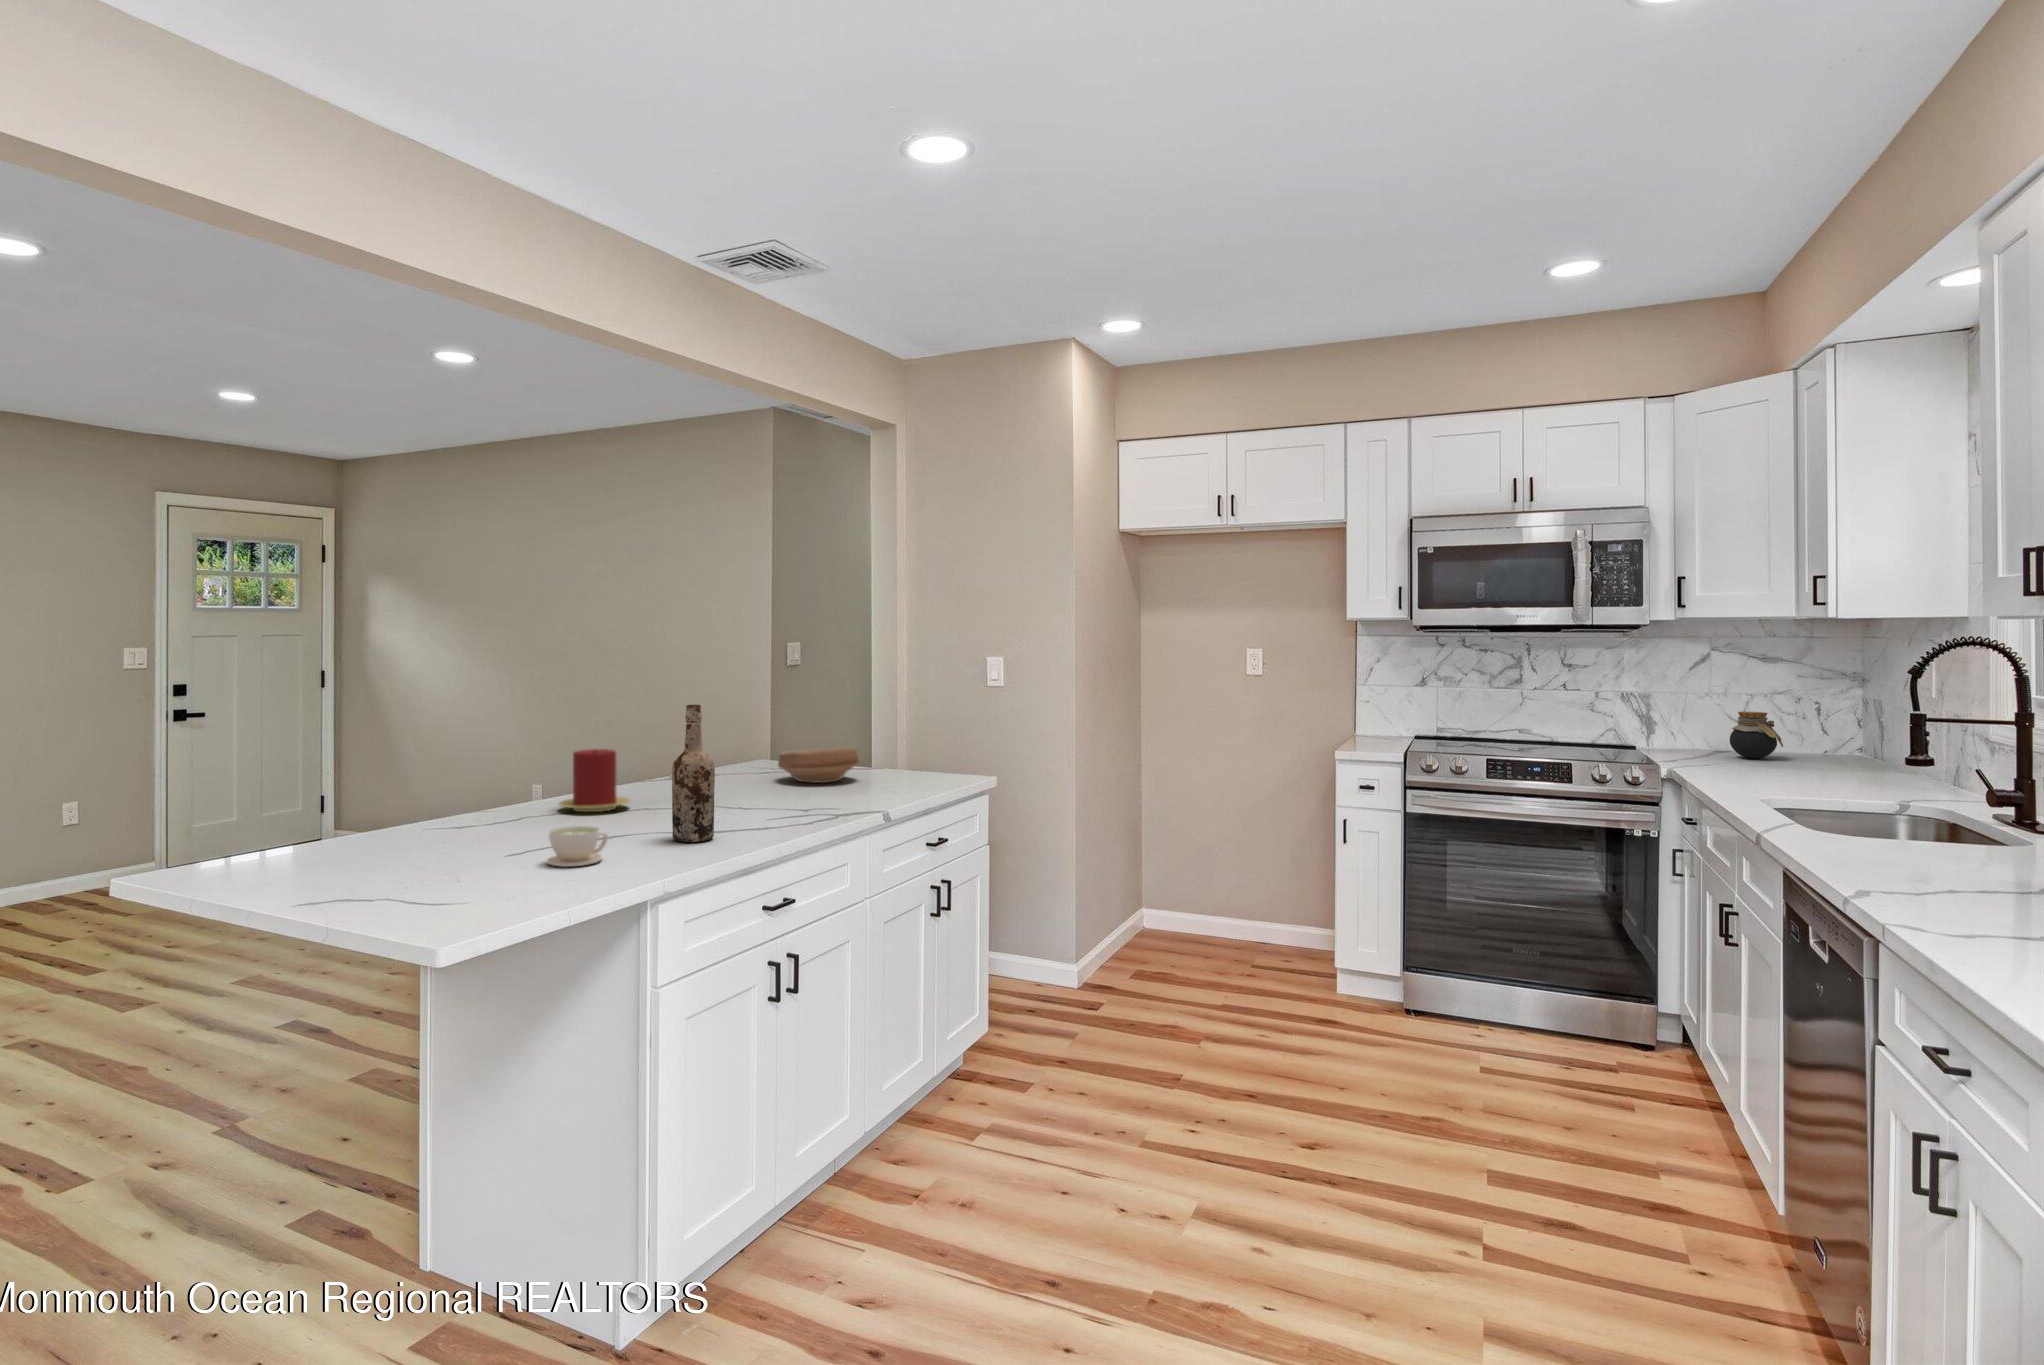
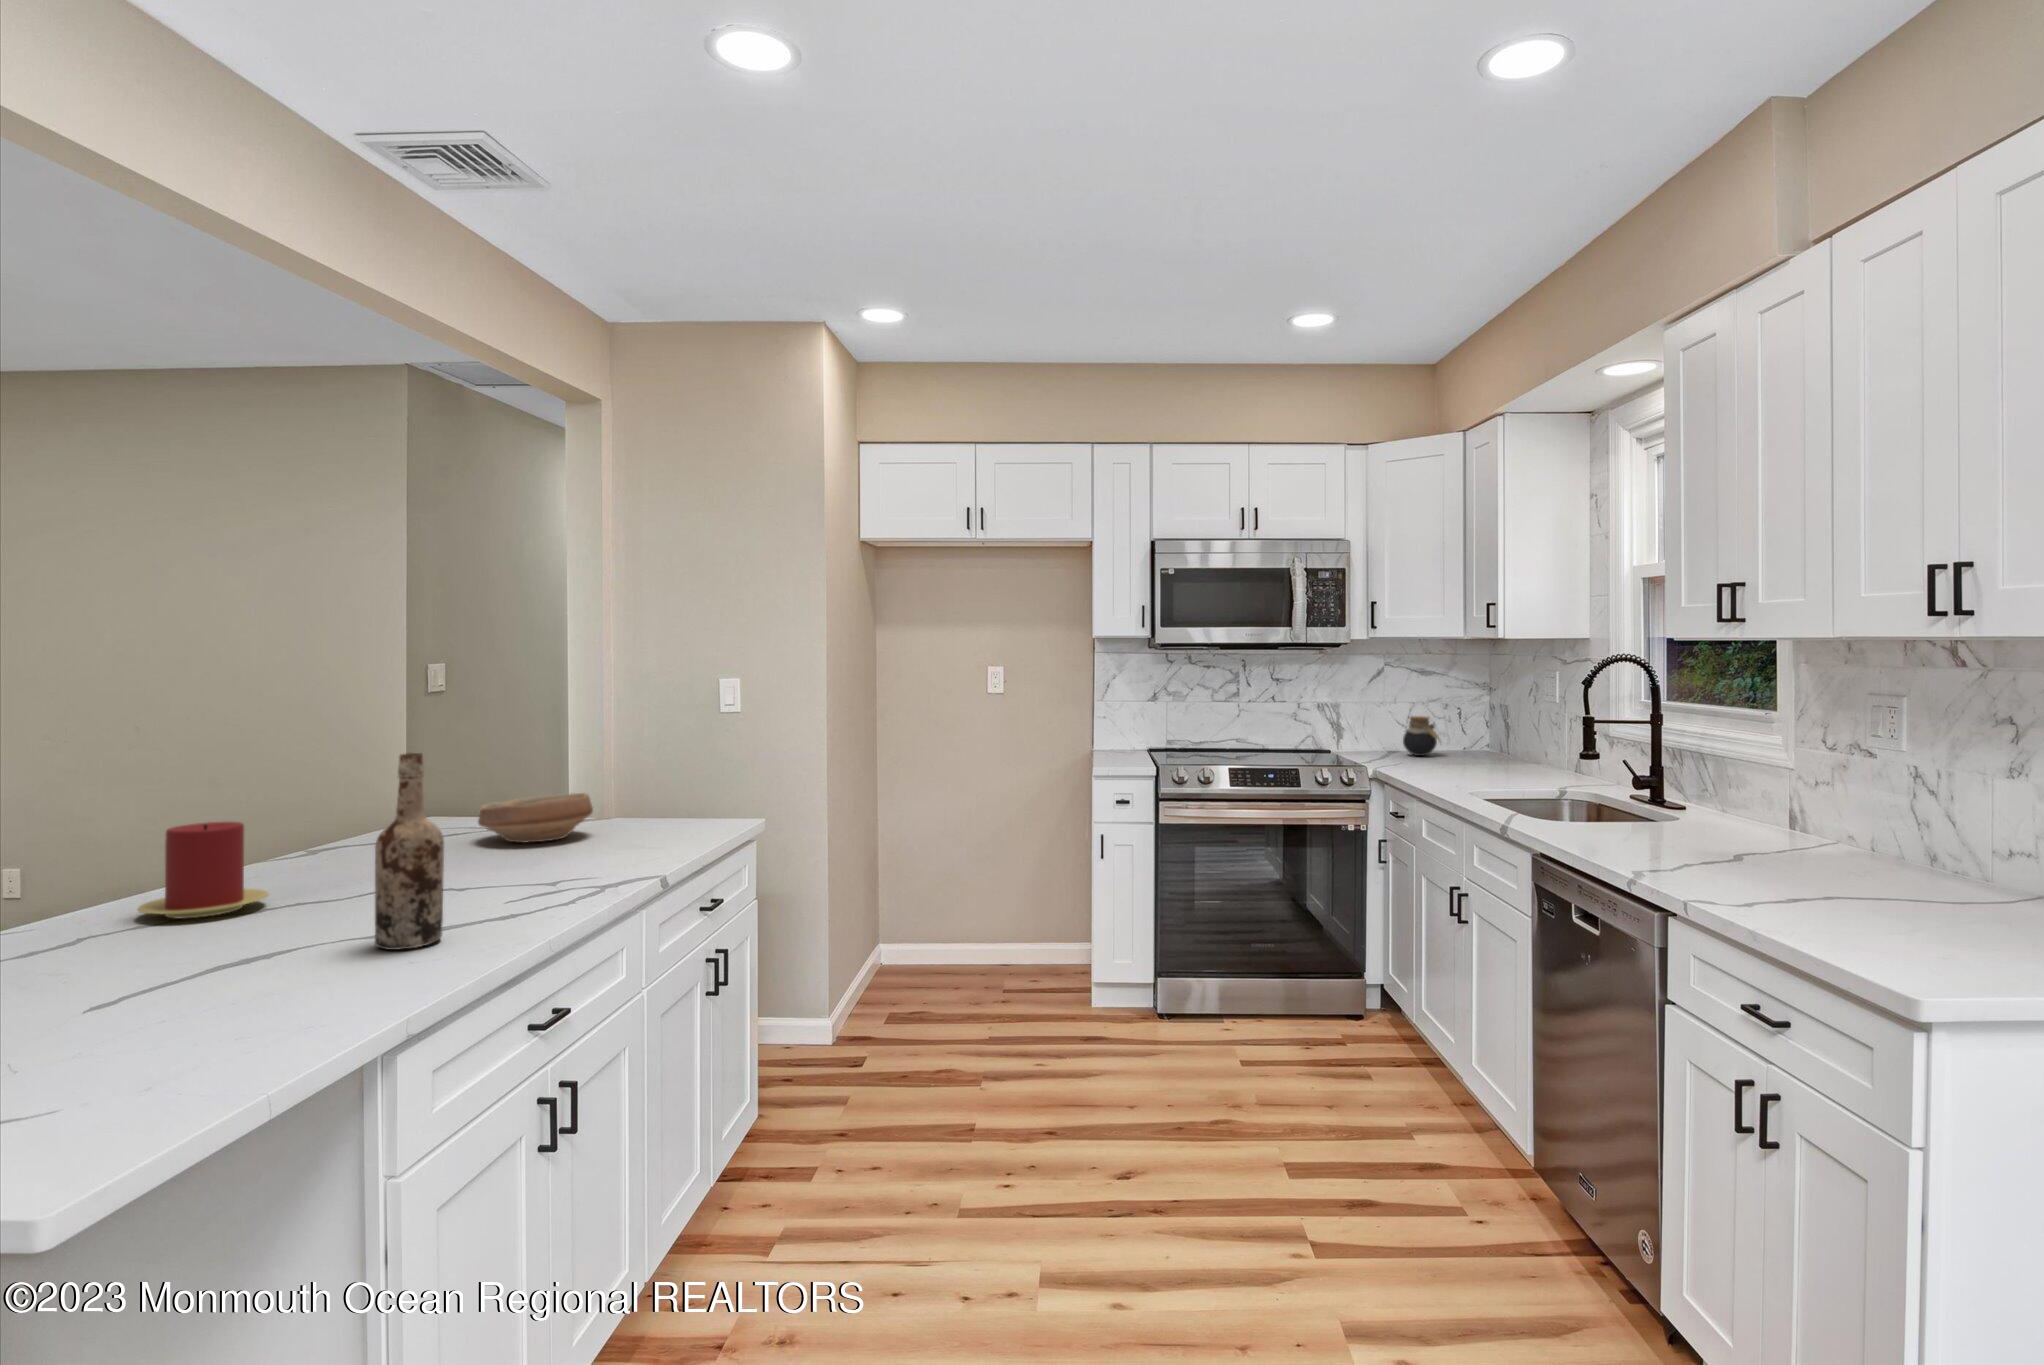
coffee cup: present [547,826,608,867] -> none [170,948,283,1018]

